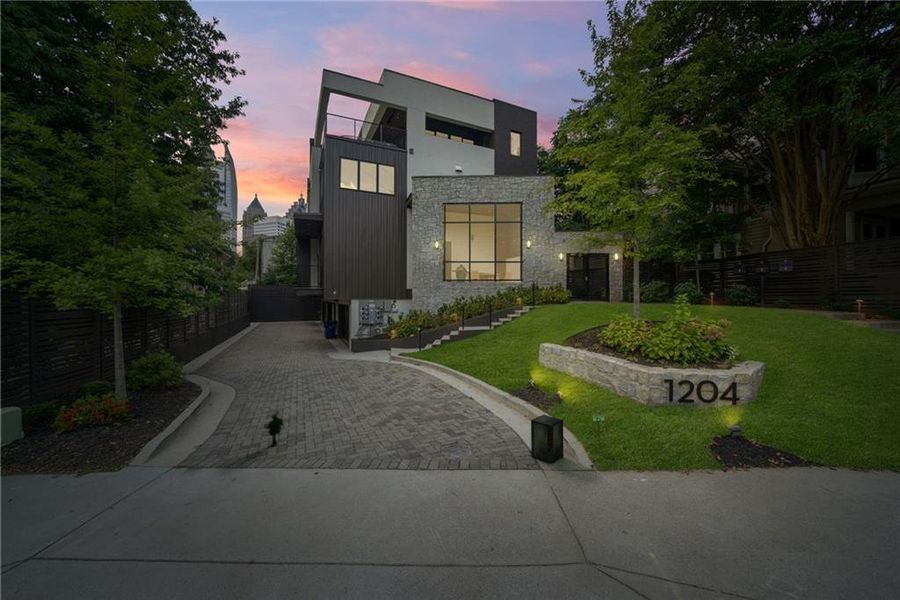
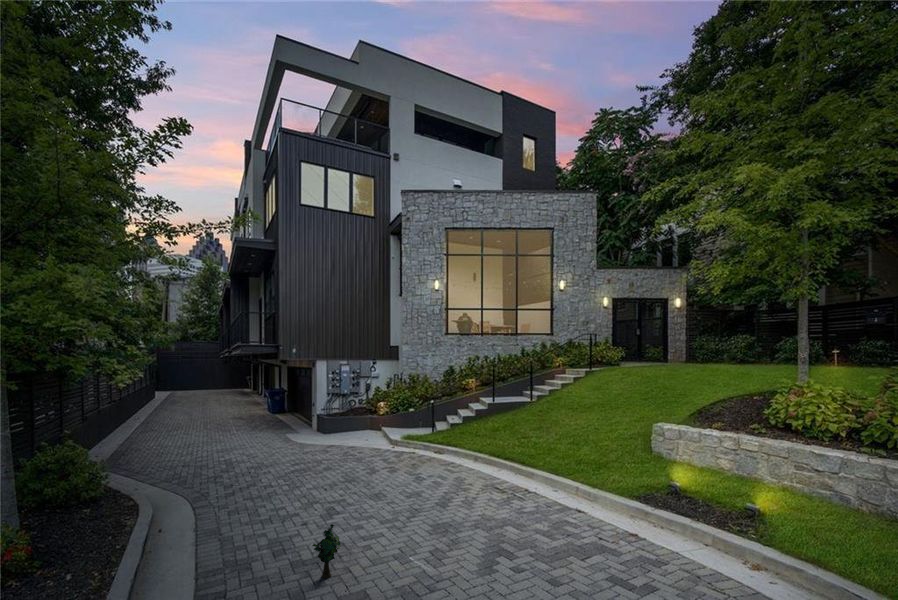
storage box: present [531,415,564,464] -> none [703,518,748,588]

